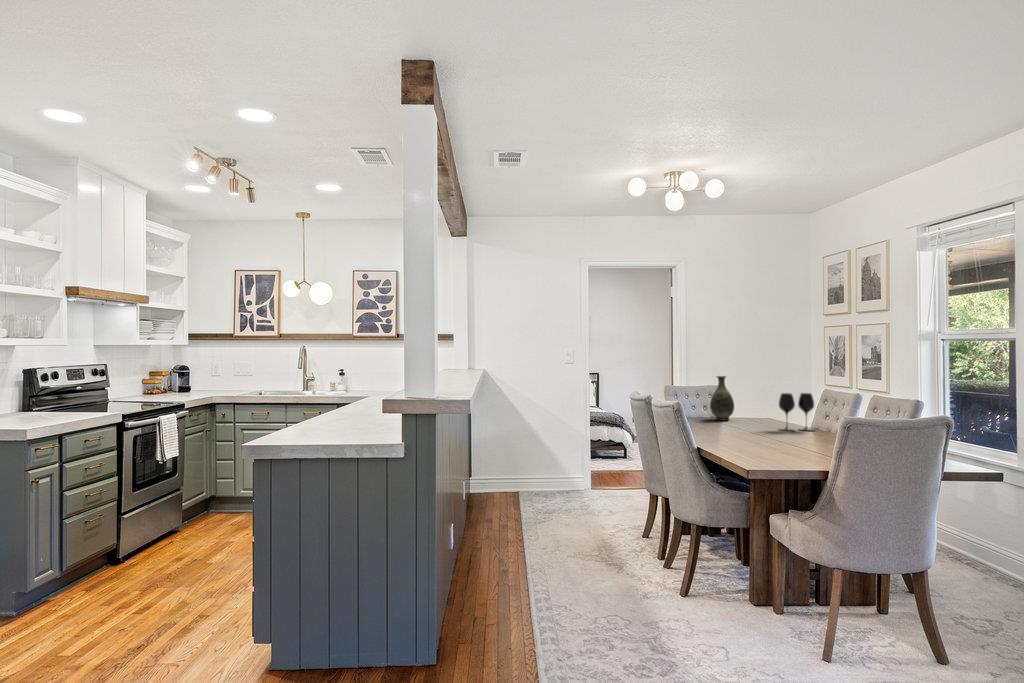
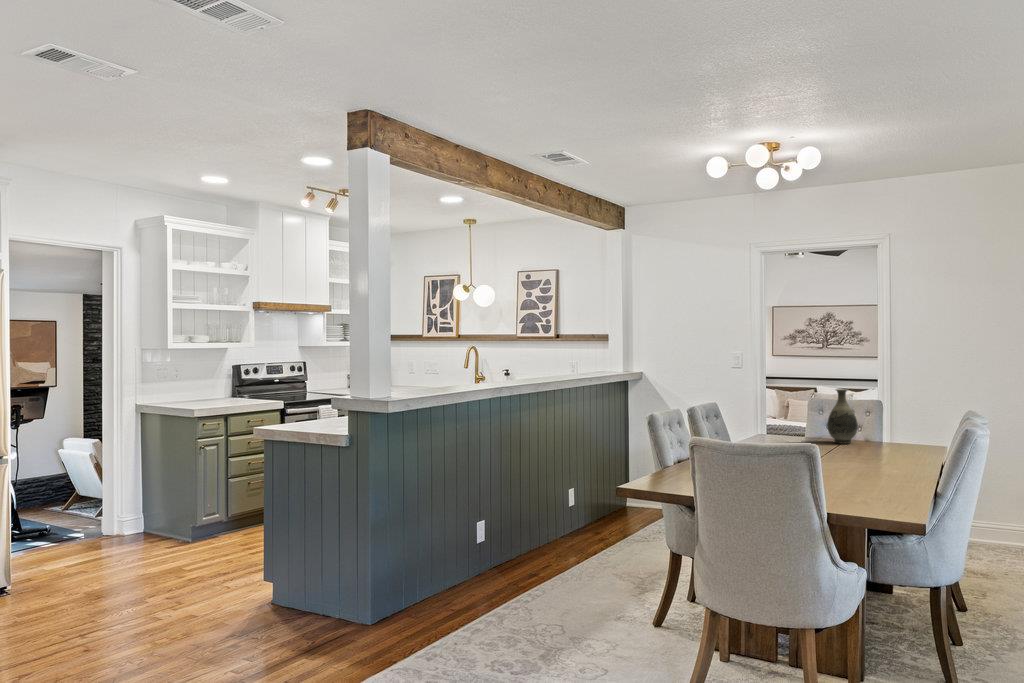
wine glass: present [779,393,814,431] -> none [866,413,915,462]

